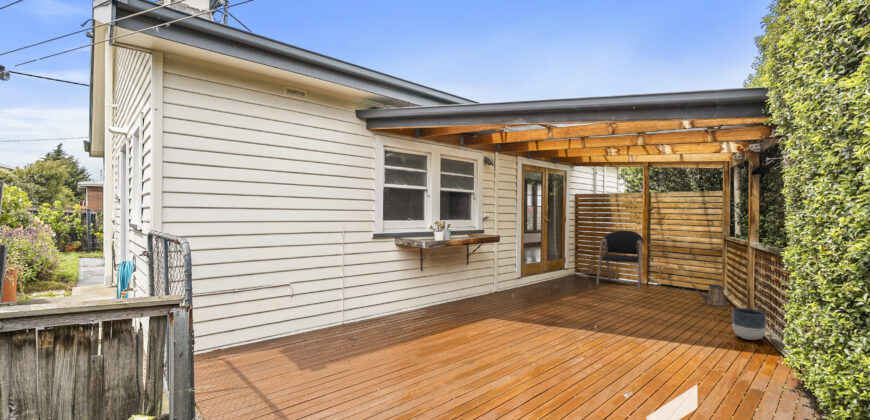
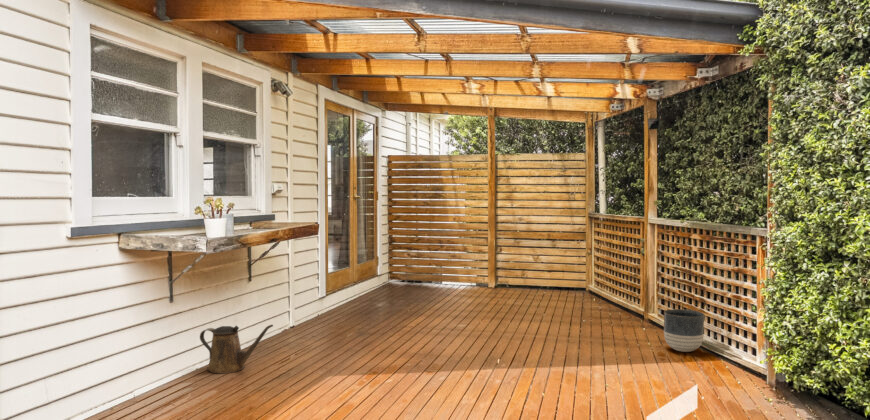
chair: present [596,230,643,289] -> none [430,210,492,295]
watering can: present [688,280,732,307] -> present [200,325,273,373]

